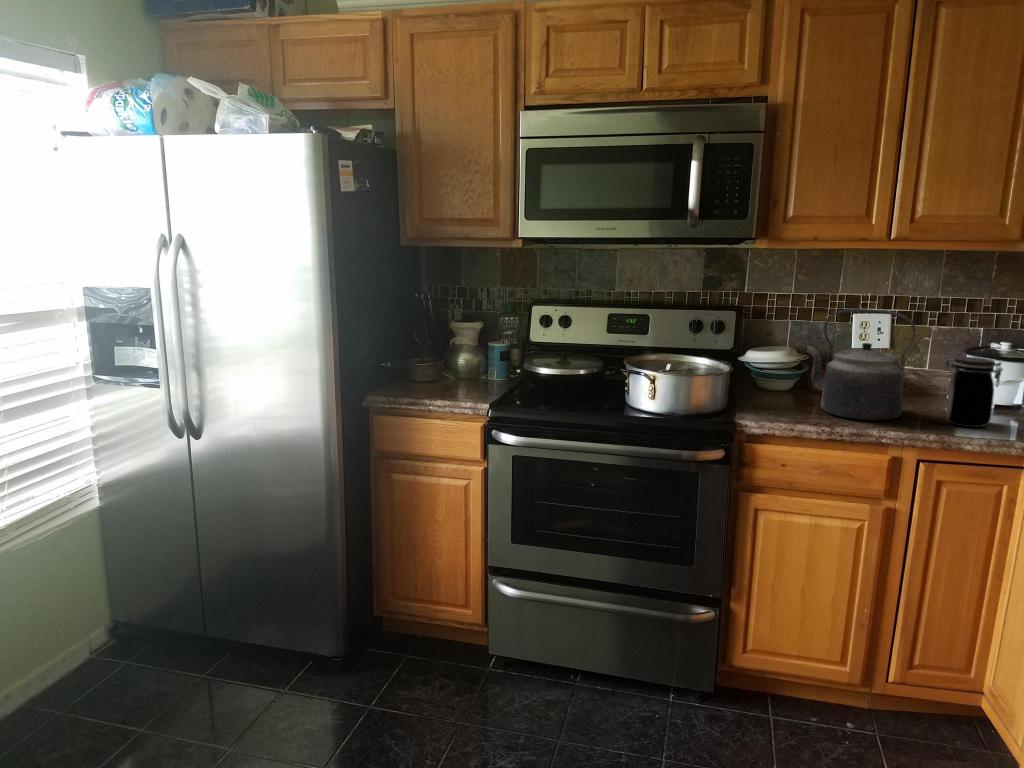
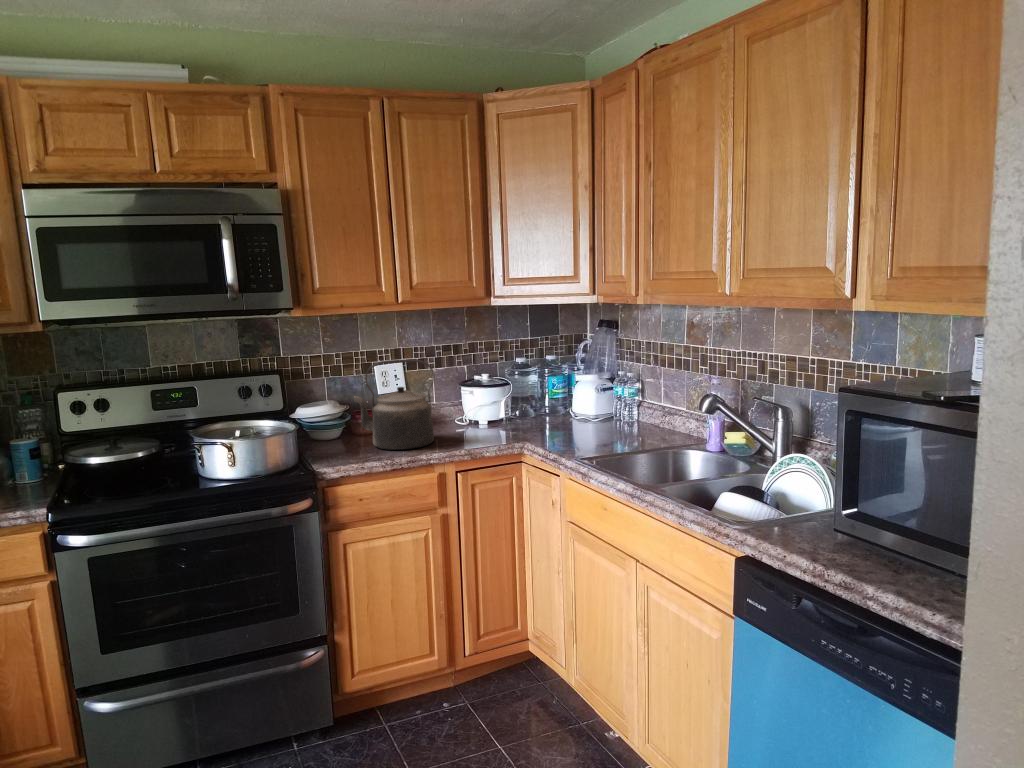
jar: present [946,357,1003,427] -> none [458,386,495,439]

